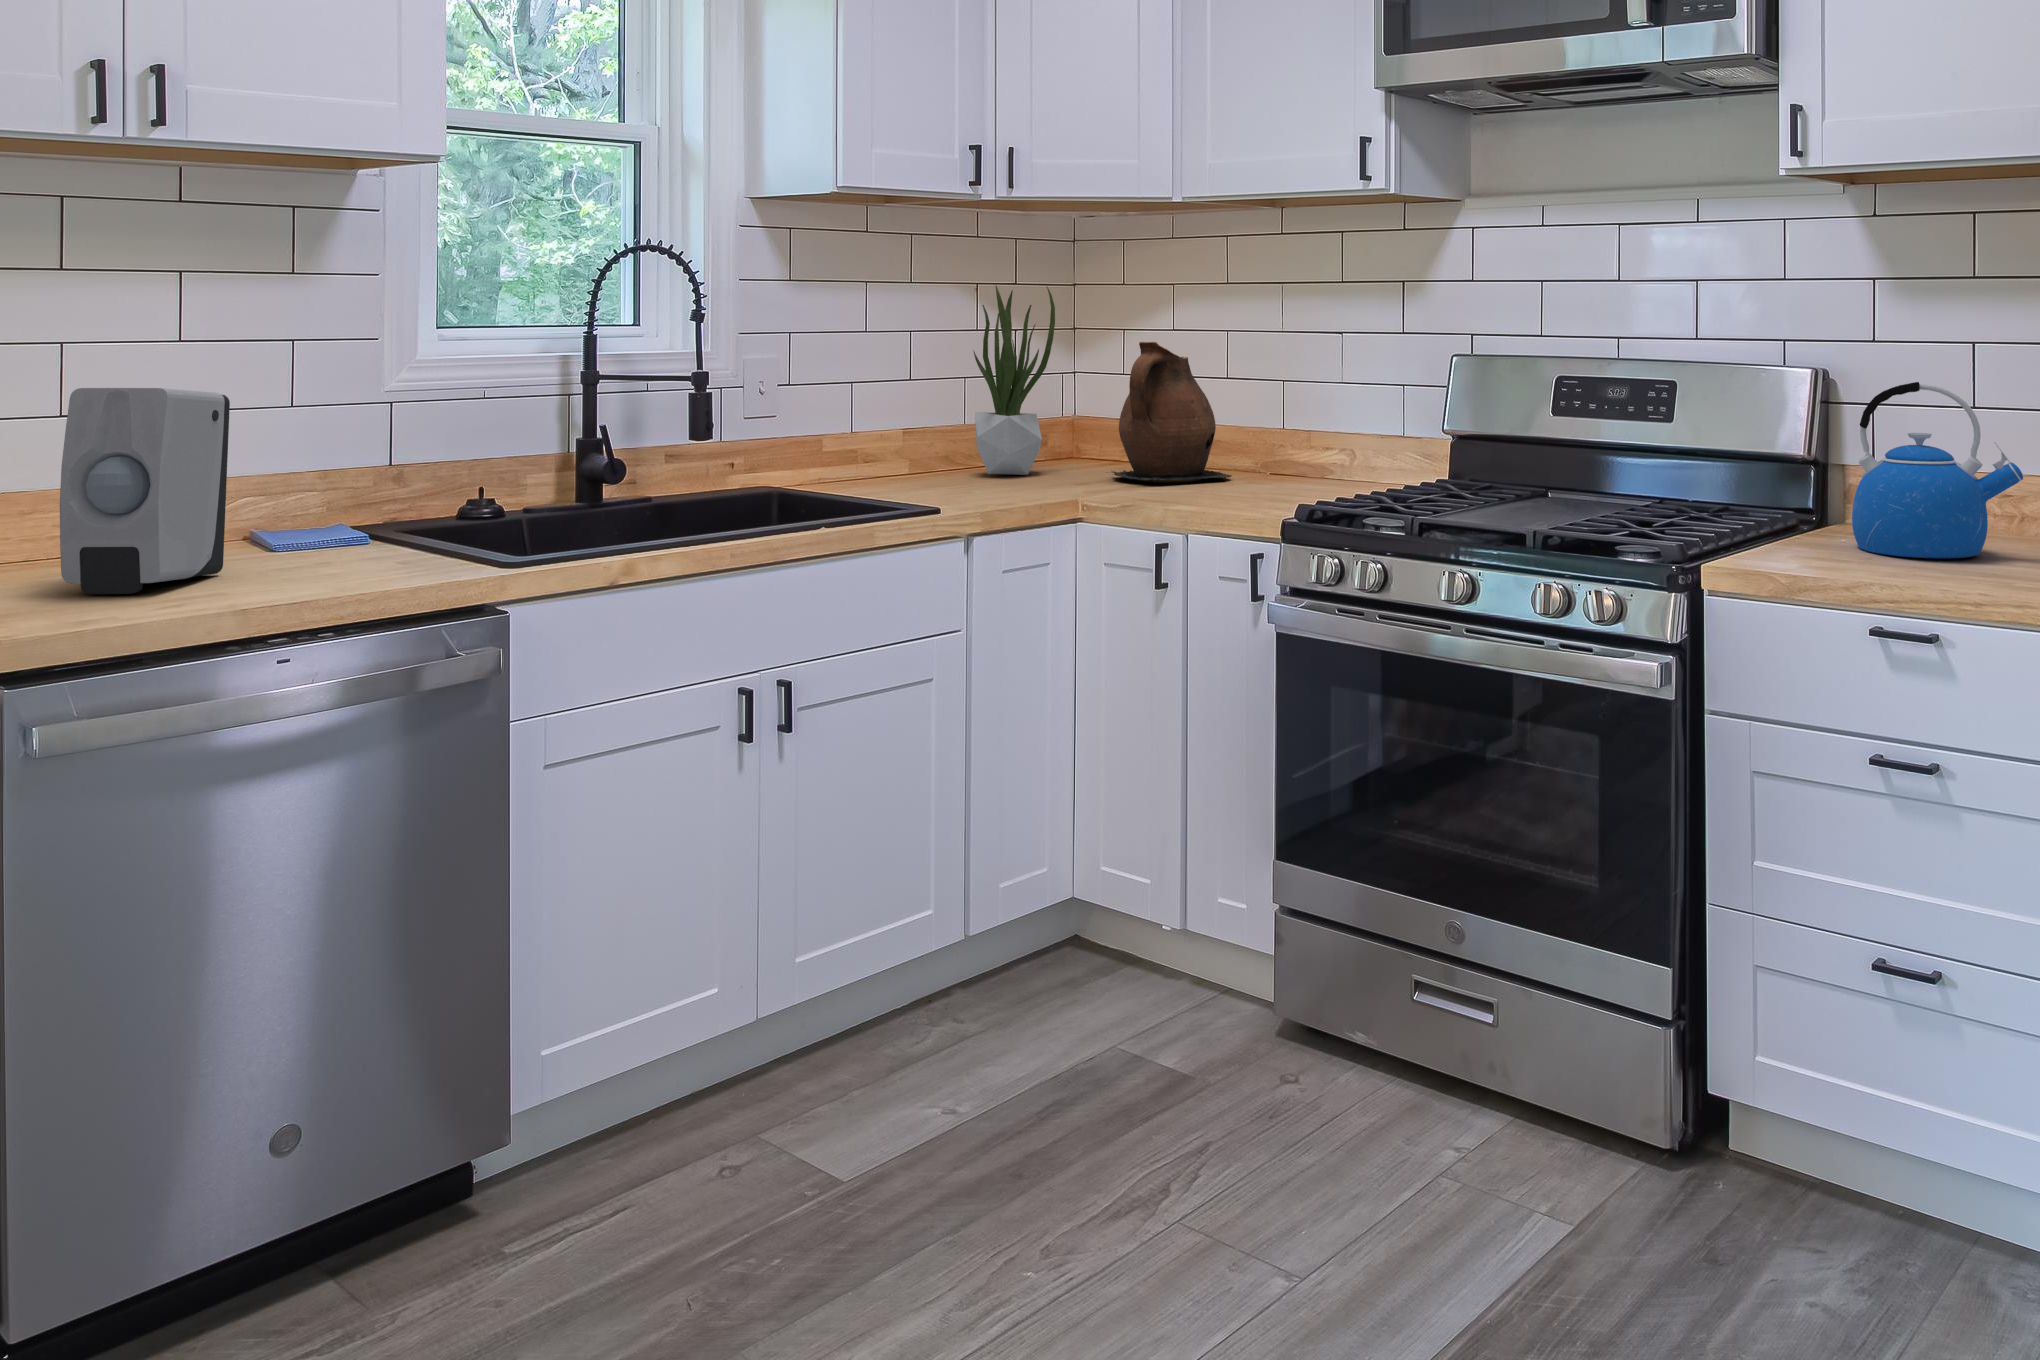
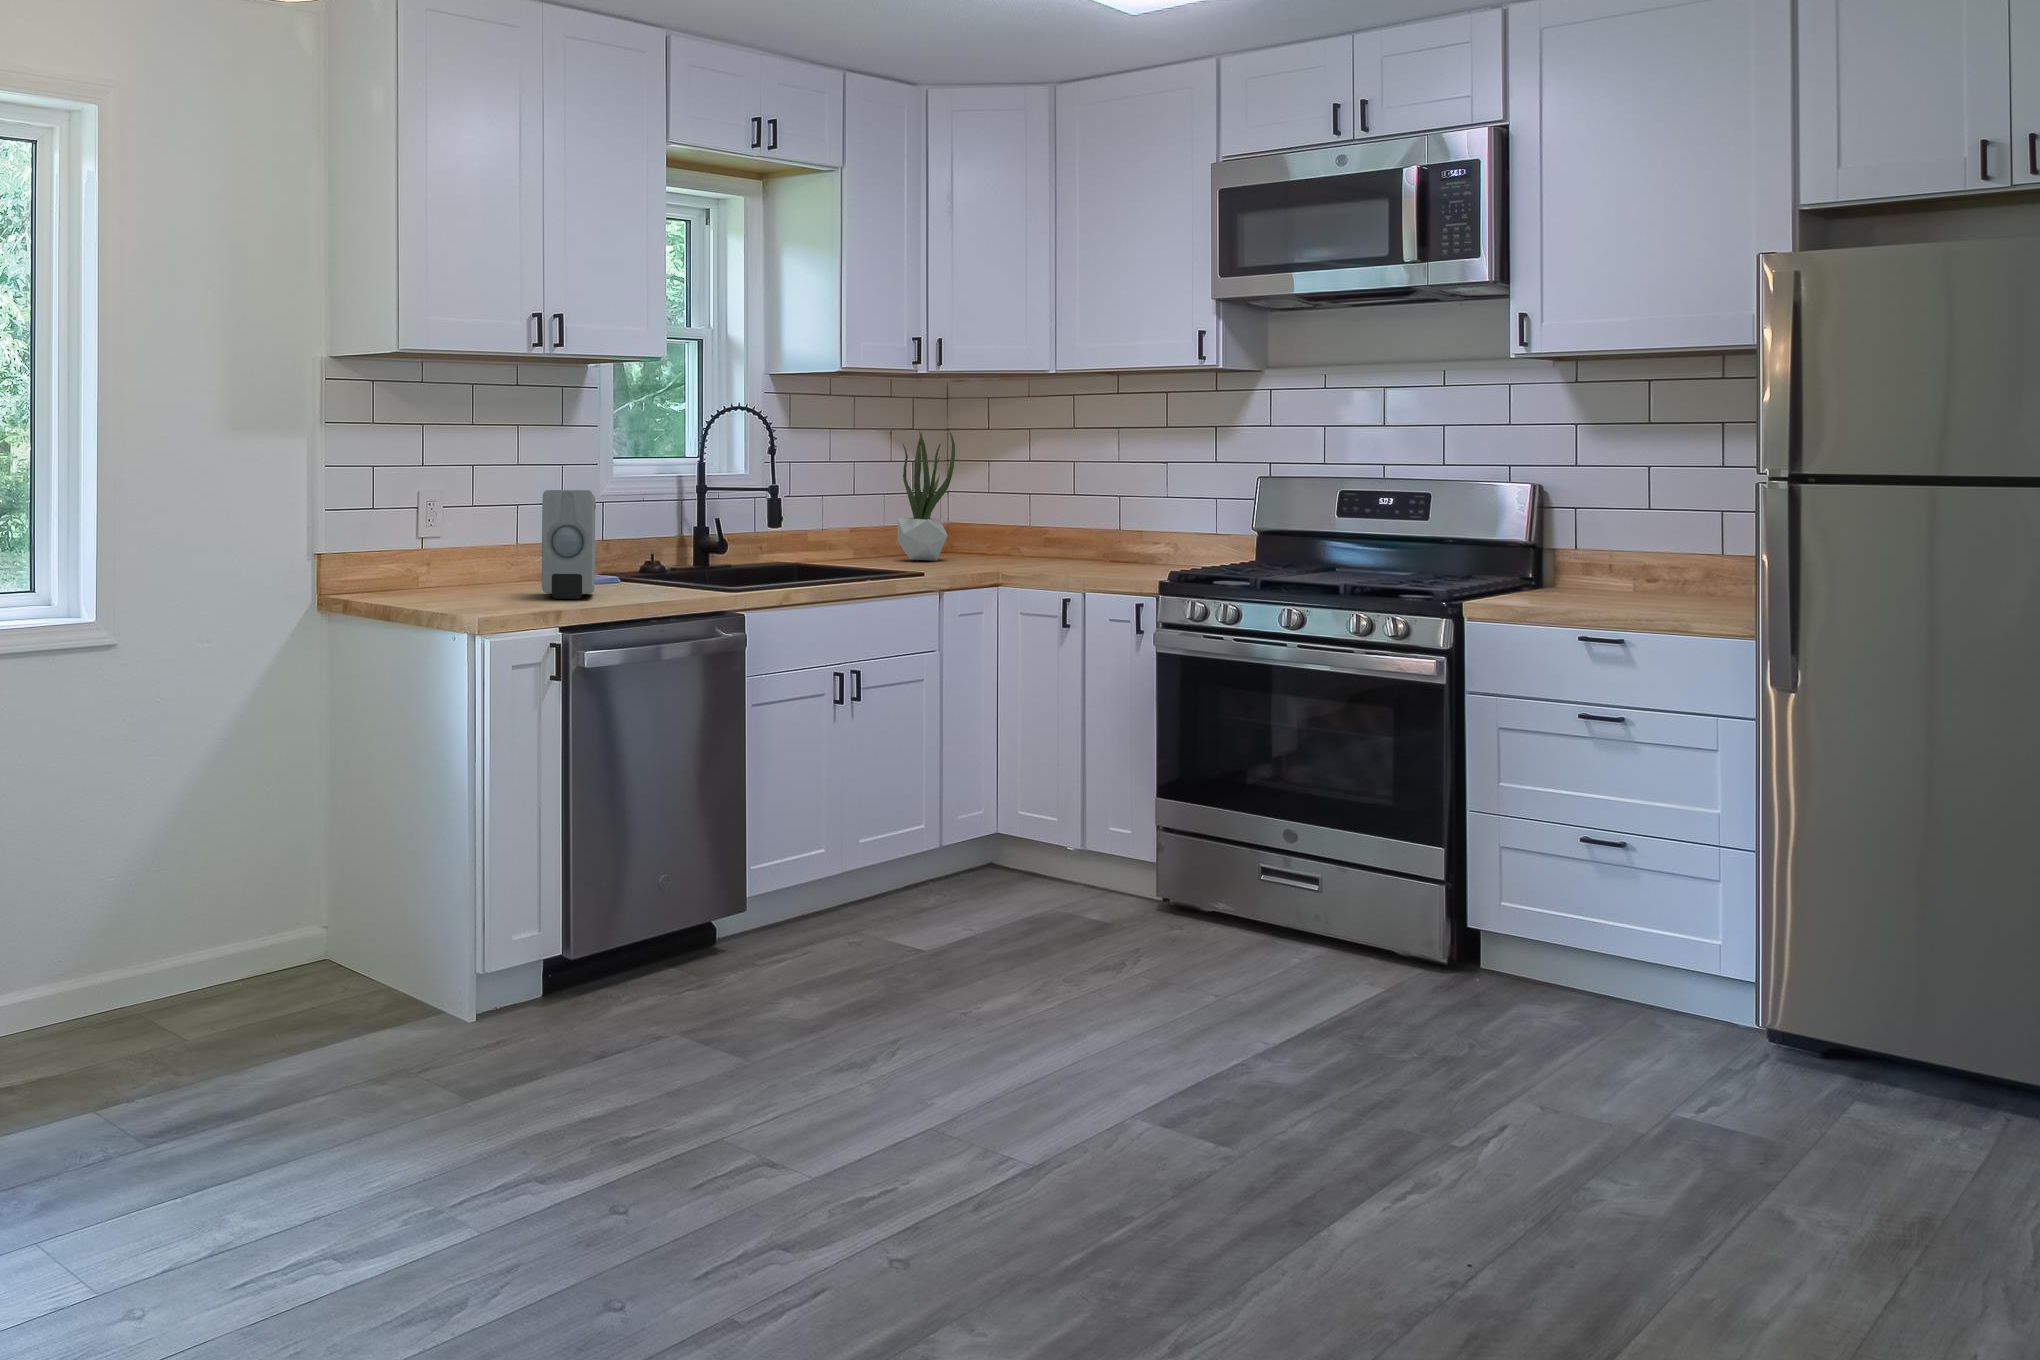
ceramic pitcher: present [1112,342,1232,480] -> none [998,469,1090,564]
kettle: present [1852,382,2023,558] -> none [1562,491,1681,601]

